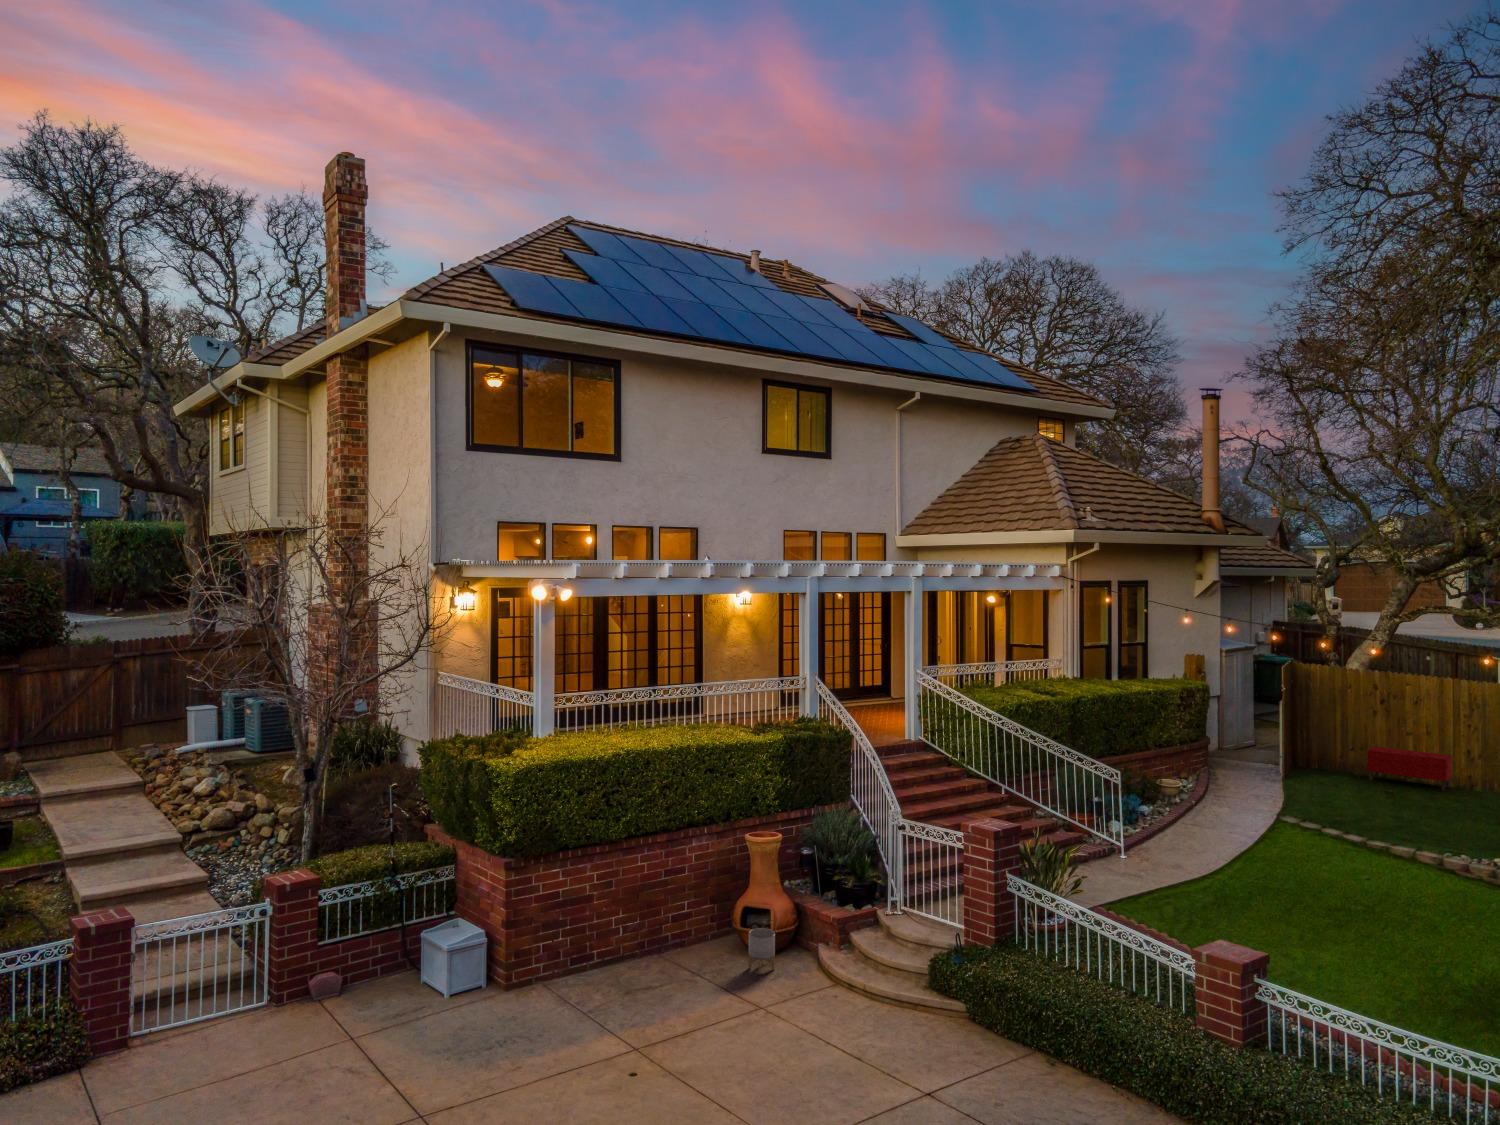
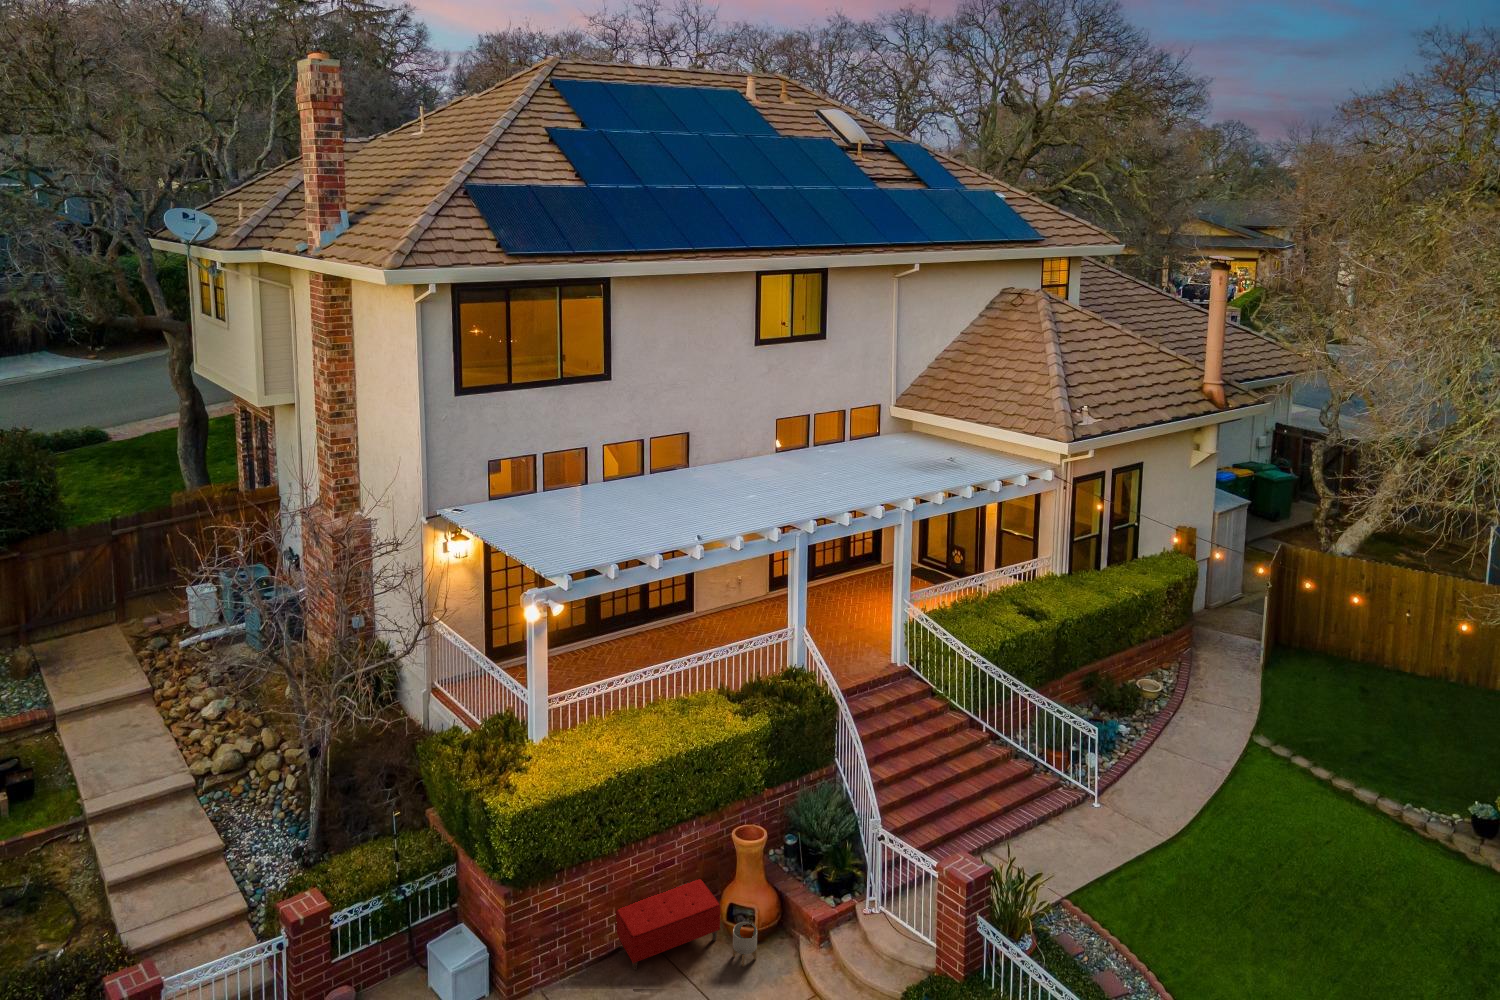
bench: present [1367,747,1452,791] -> present [616,879,720,971]

